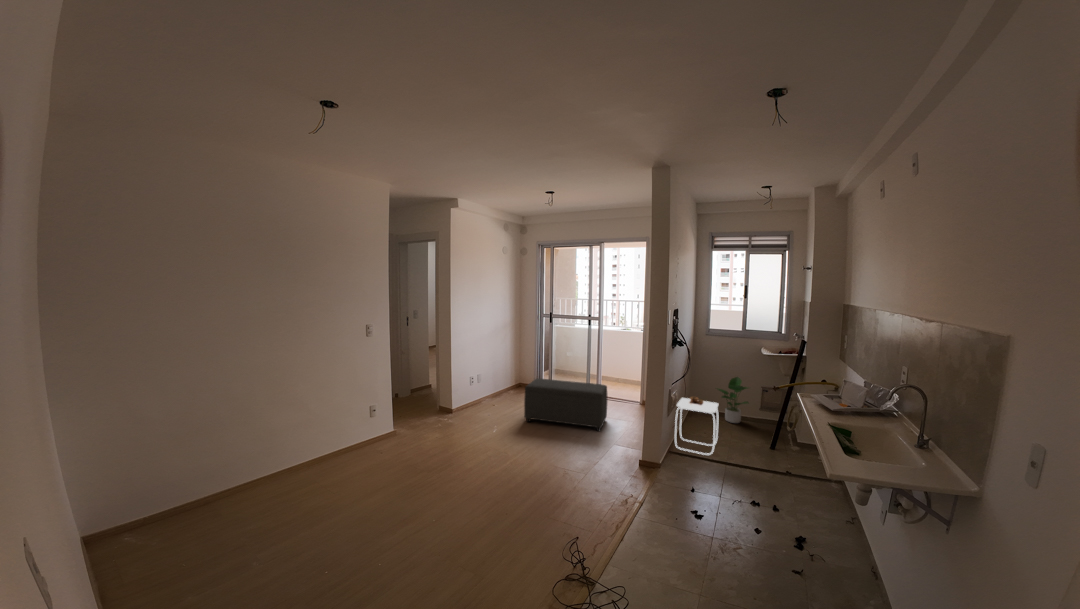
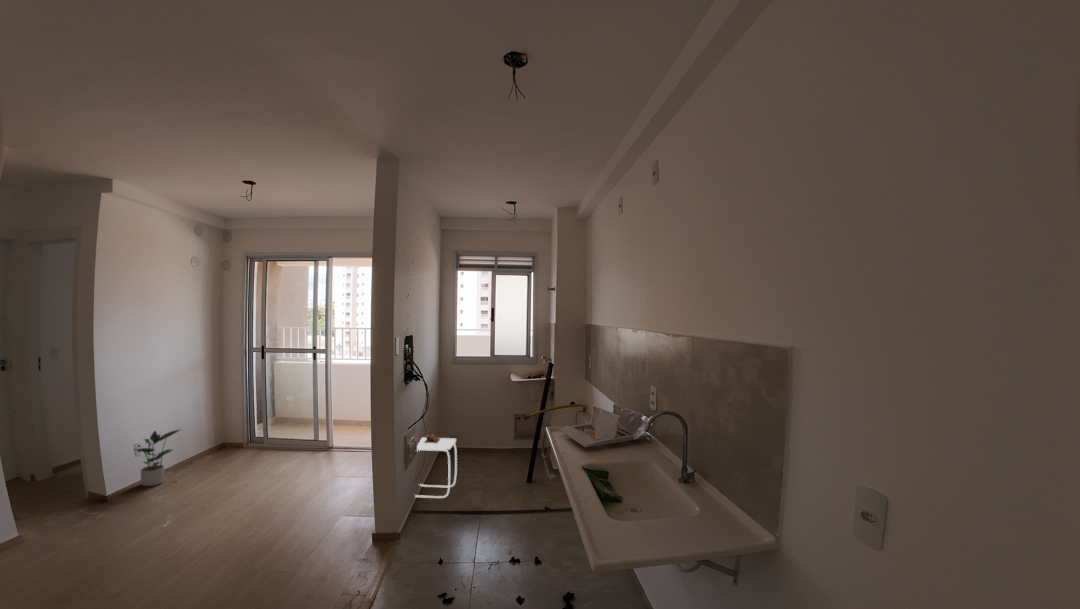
potted plant: present [718,377,748,423] -> present [135,430,179,486]
ottoman: present [524,379,607,431] -> none [212,433,334,496]

